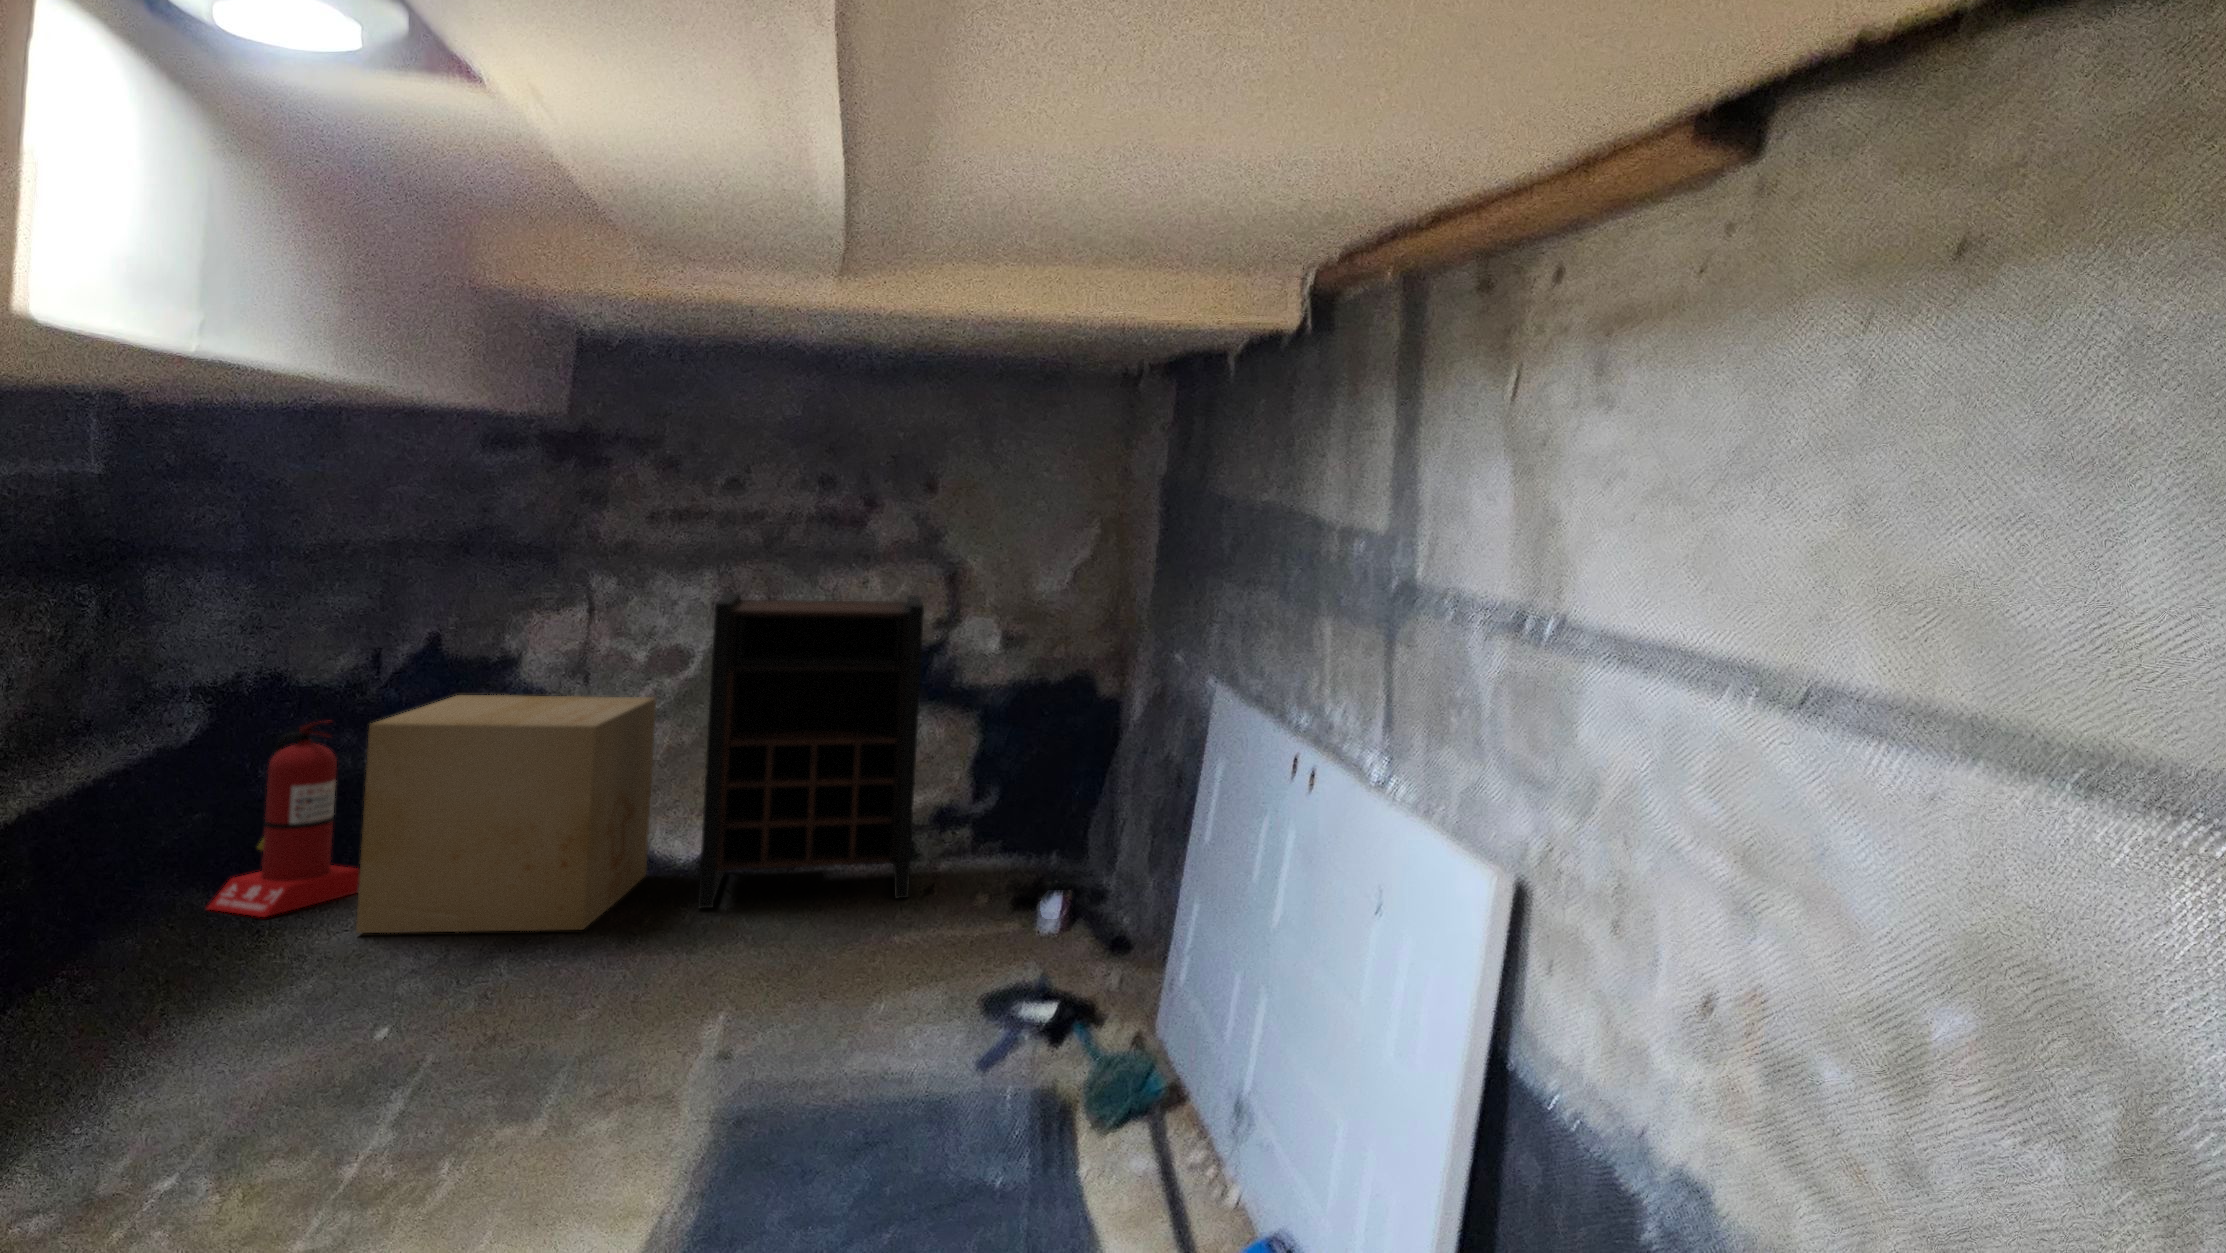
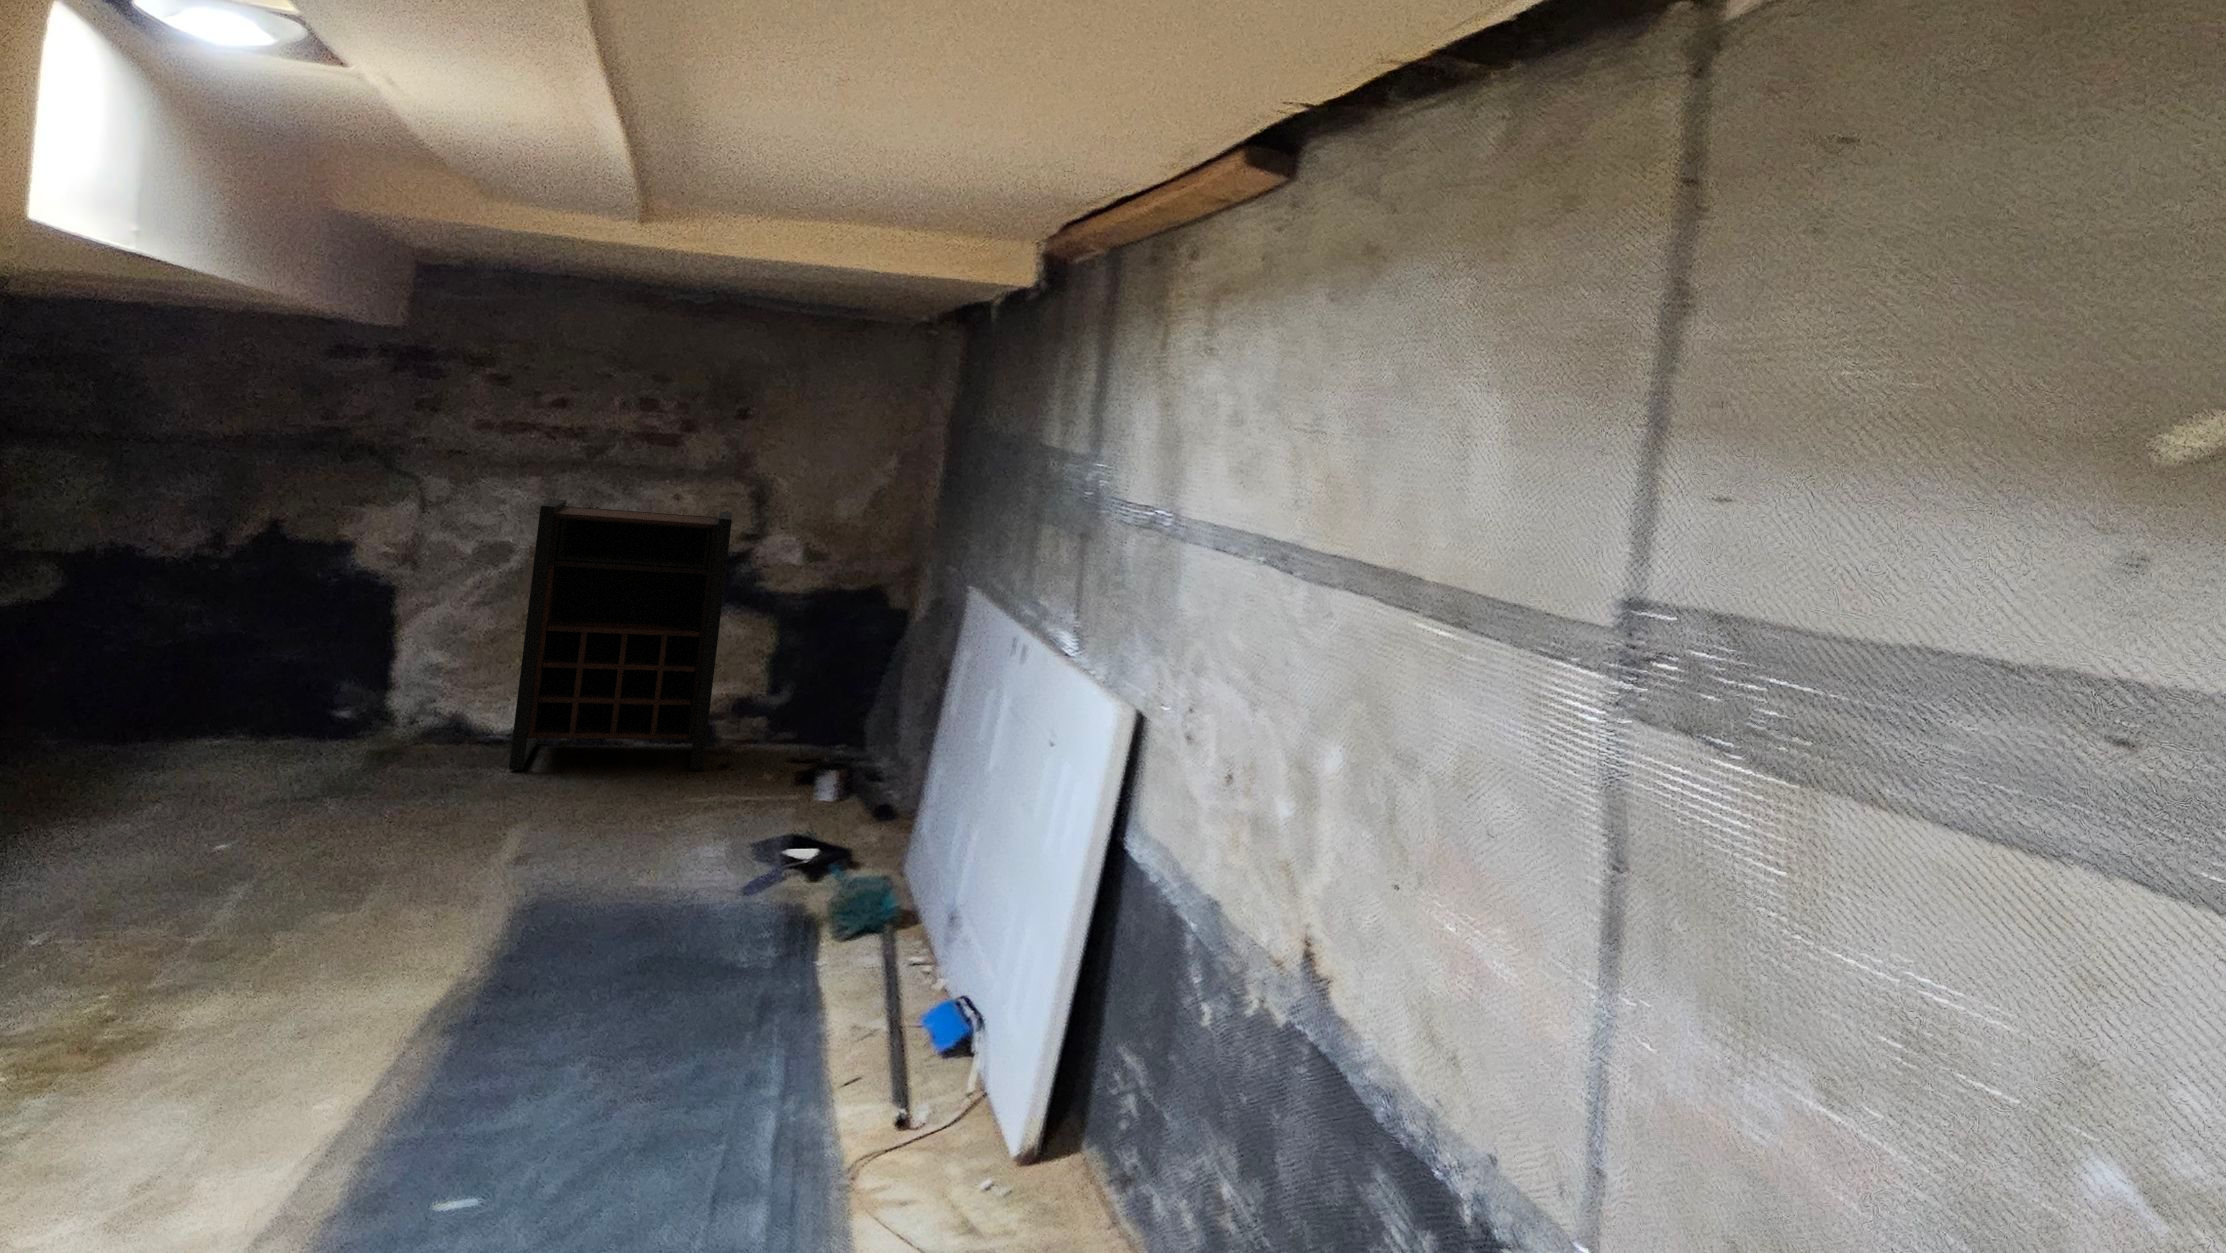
cardboard box: present [356,695,656,933] -> none [188,575,482,781]
fire extinguisher: present [208,721,359,917] -> none [43,590,192,759]

